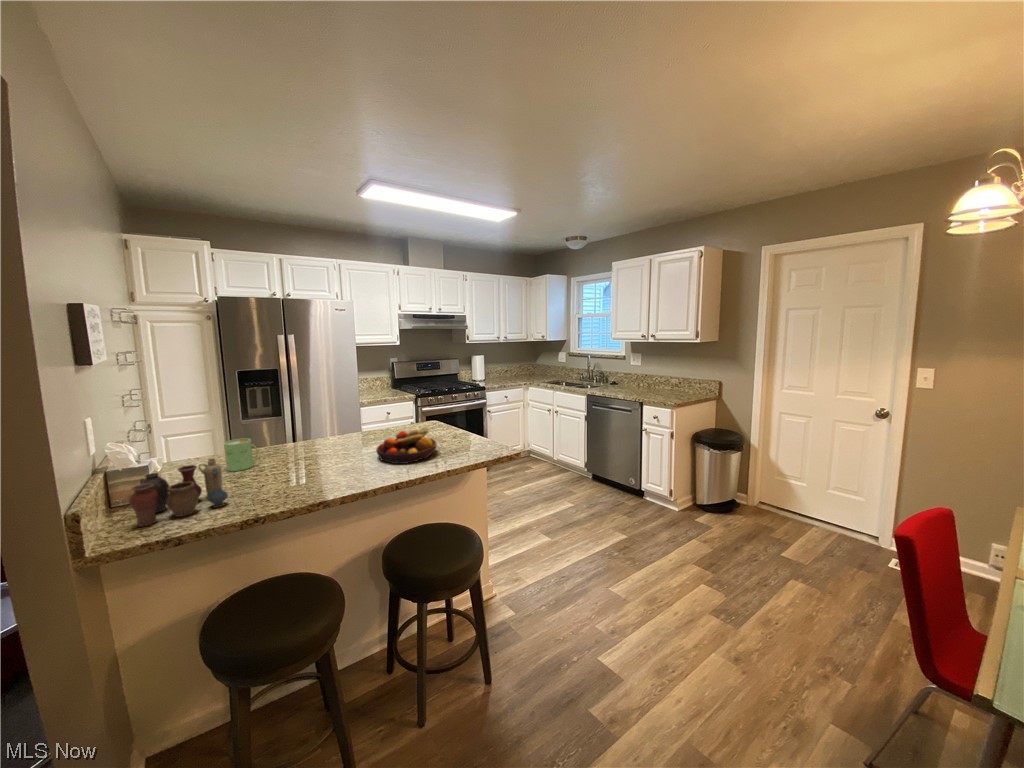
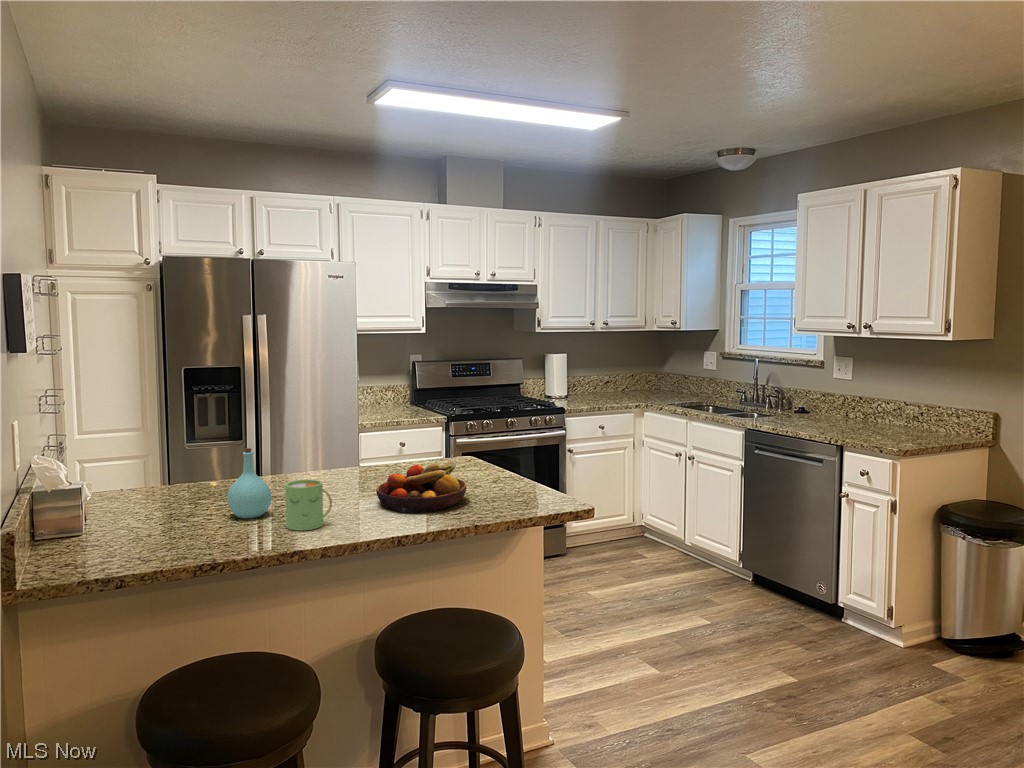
bottle: none [268,428,302,477] -> present [227,448,272,518]
mug: present [224,438,258,471] -> present [285,480,332,531]
vase: present [129,459,228,526] -> none [62,483,176,563]

